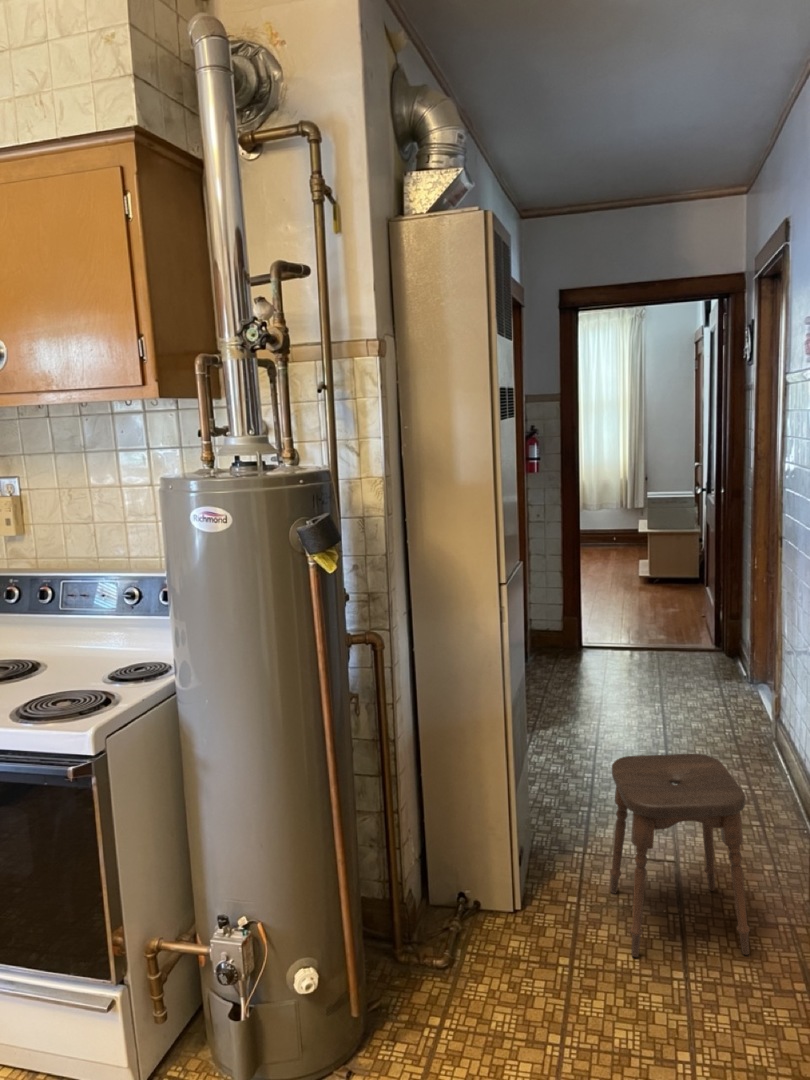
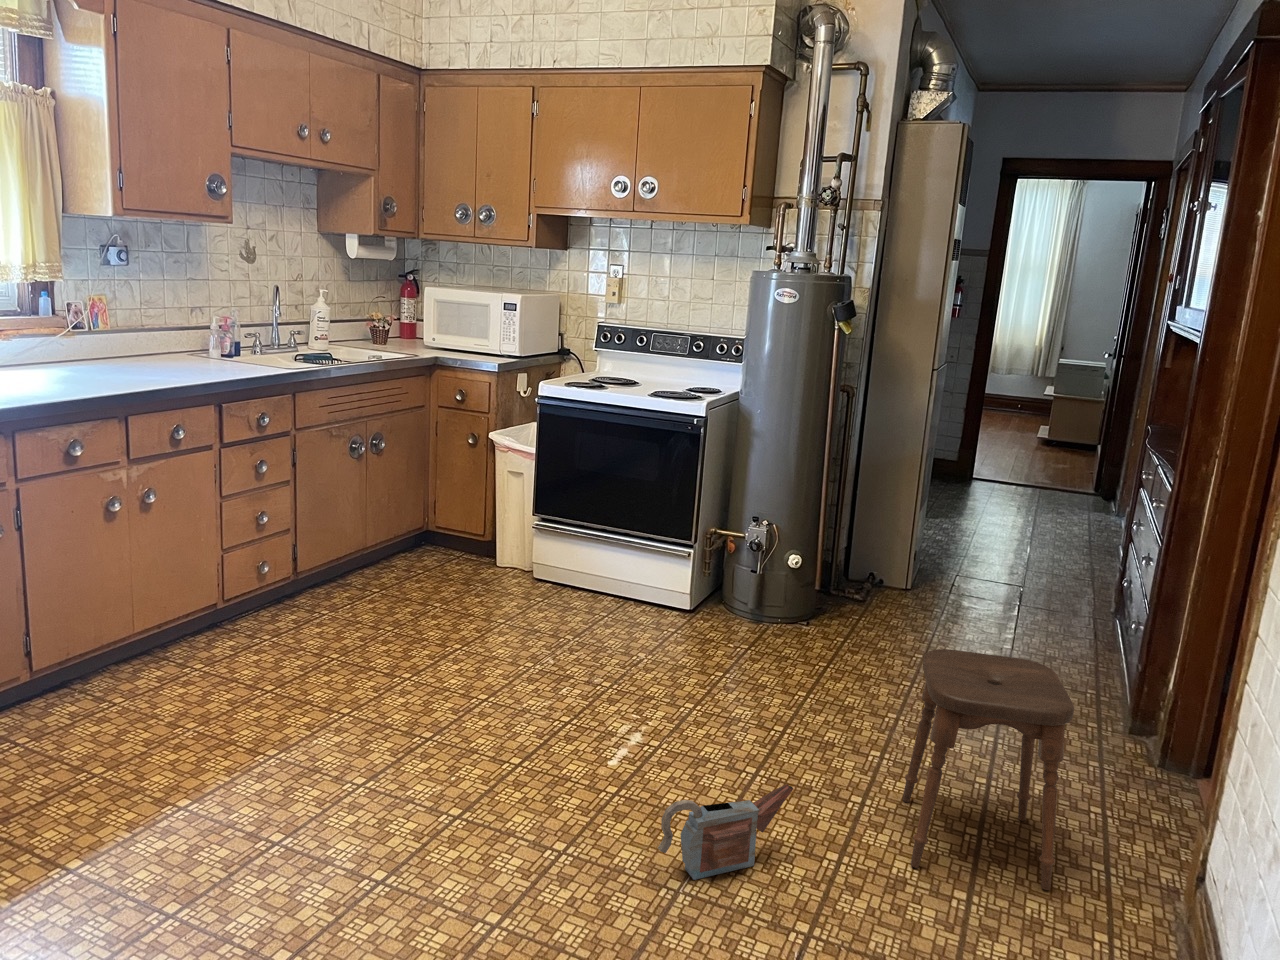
watering can: none [415,906,523,1013] -> present [658,784,793,880]

